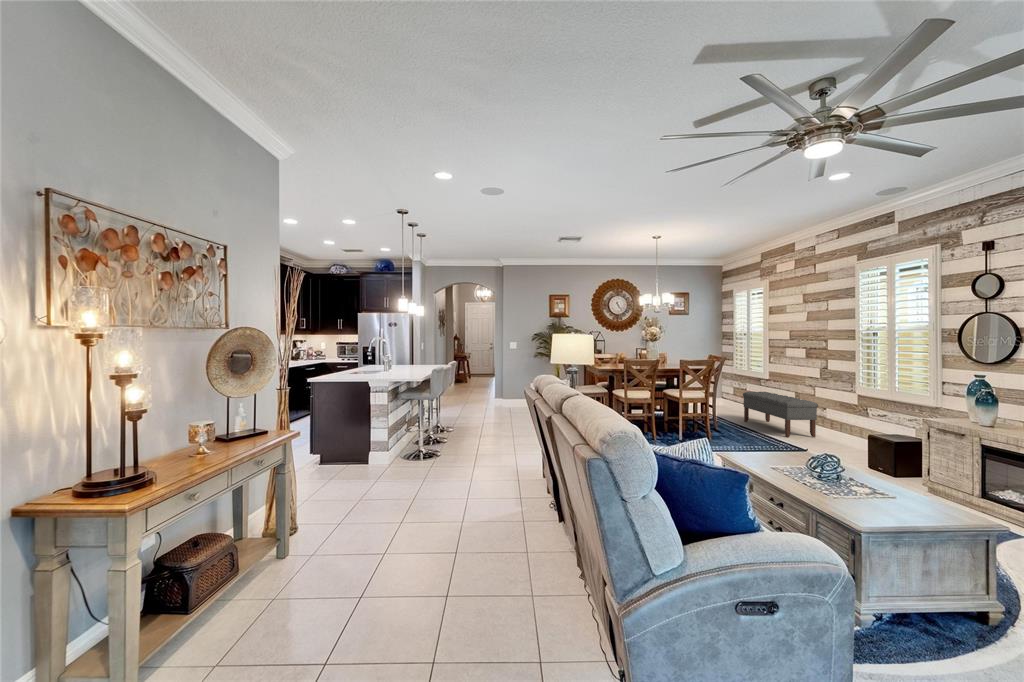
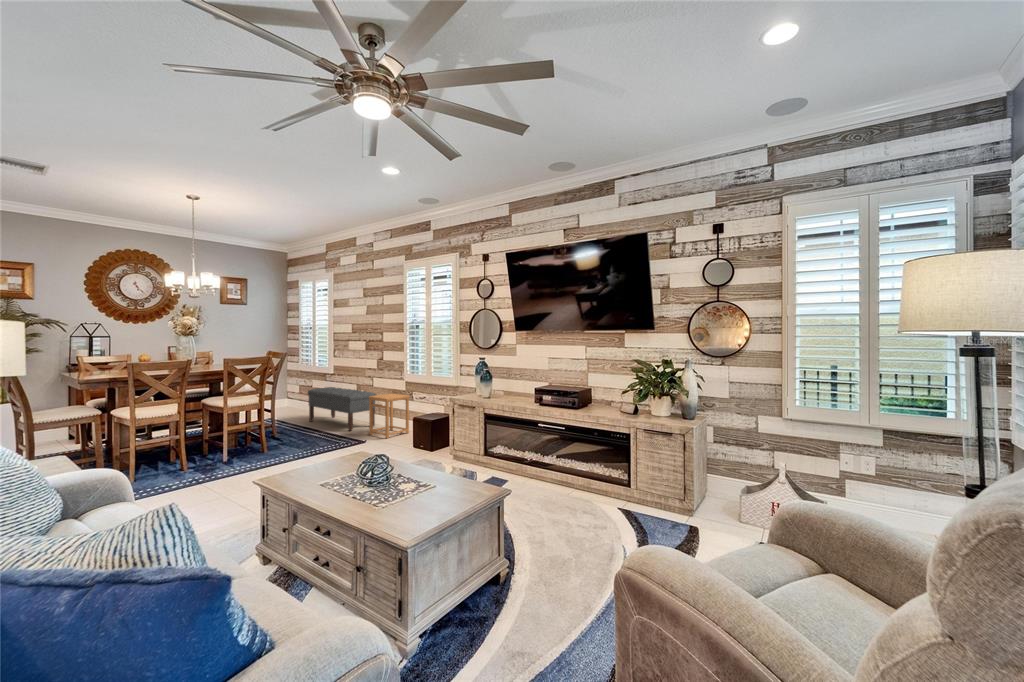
side table: none [809,405,862,452] -> present [369,393,410,438]

